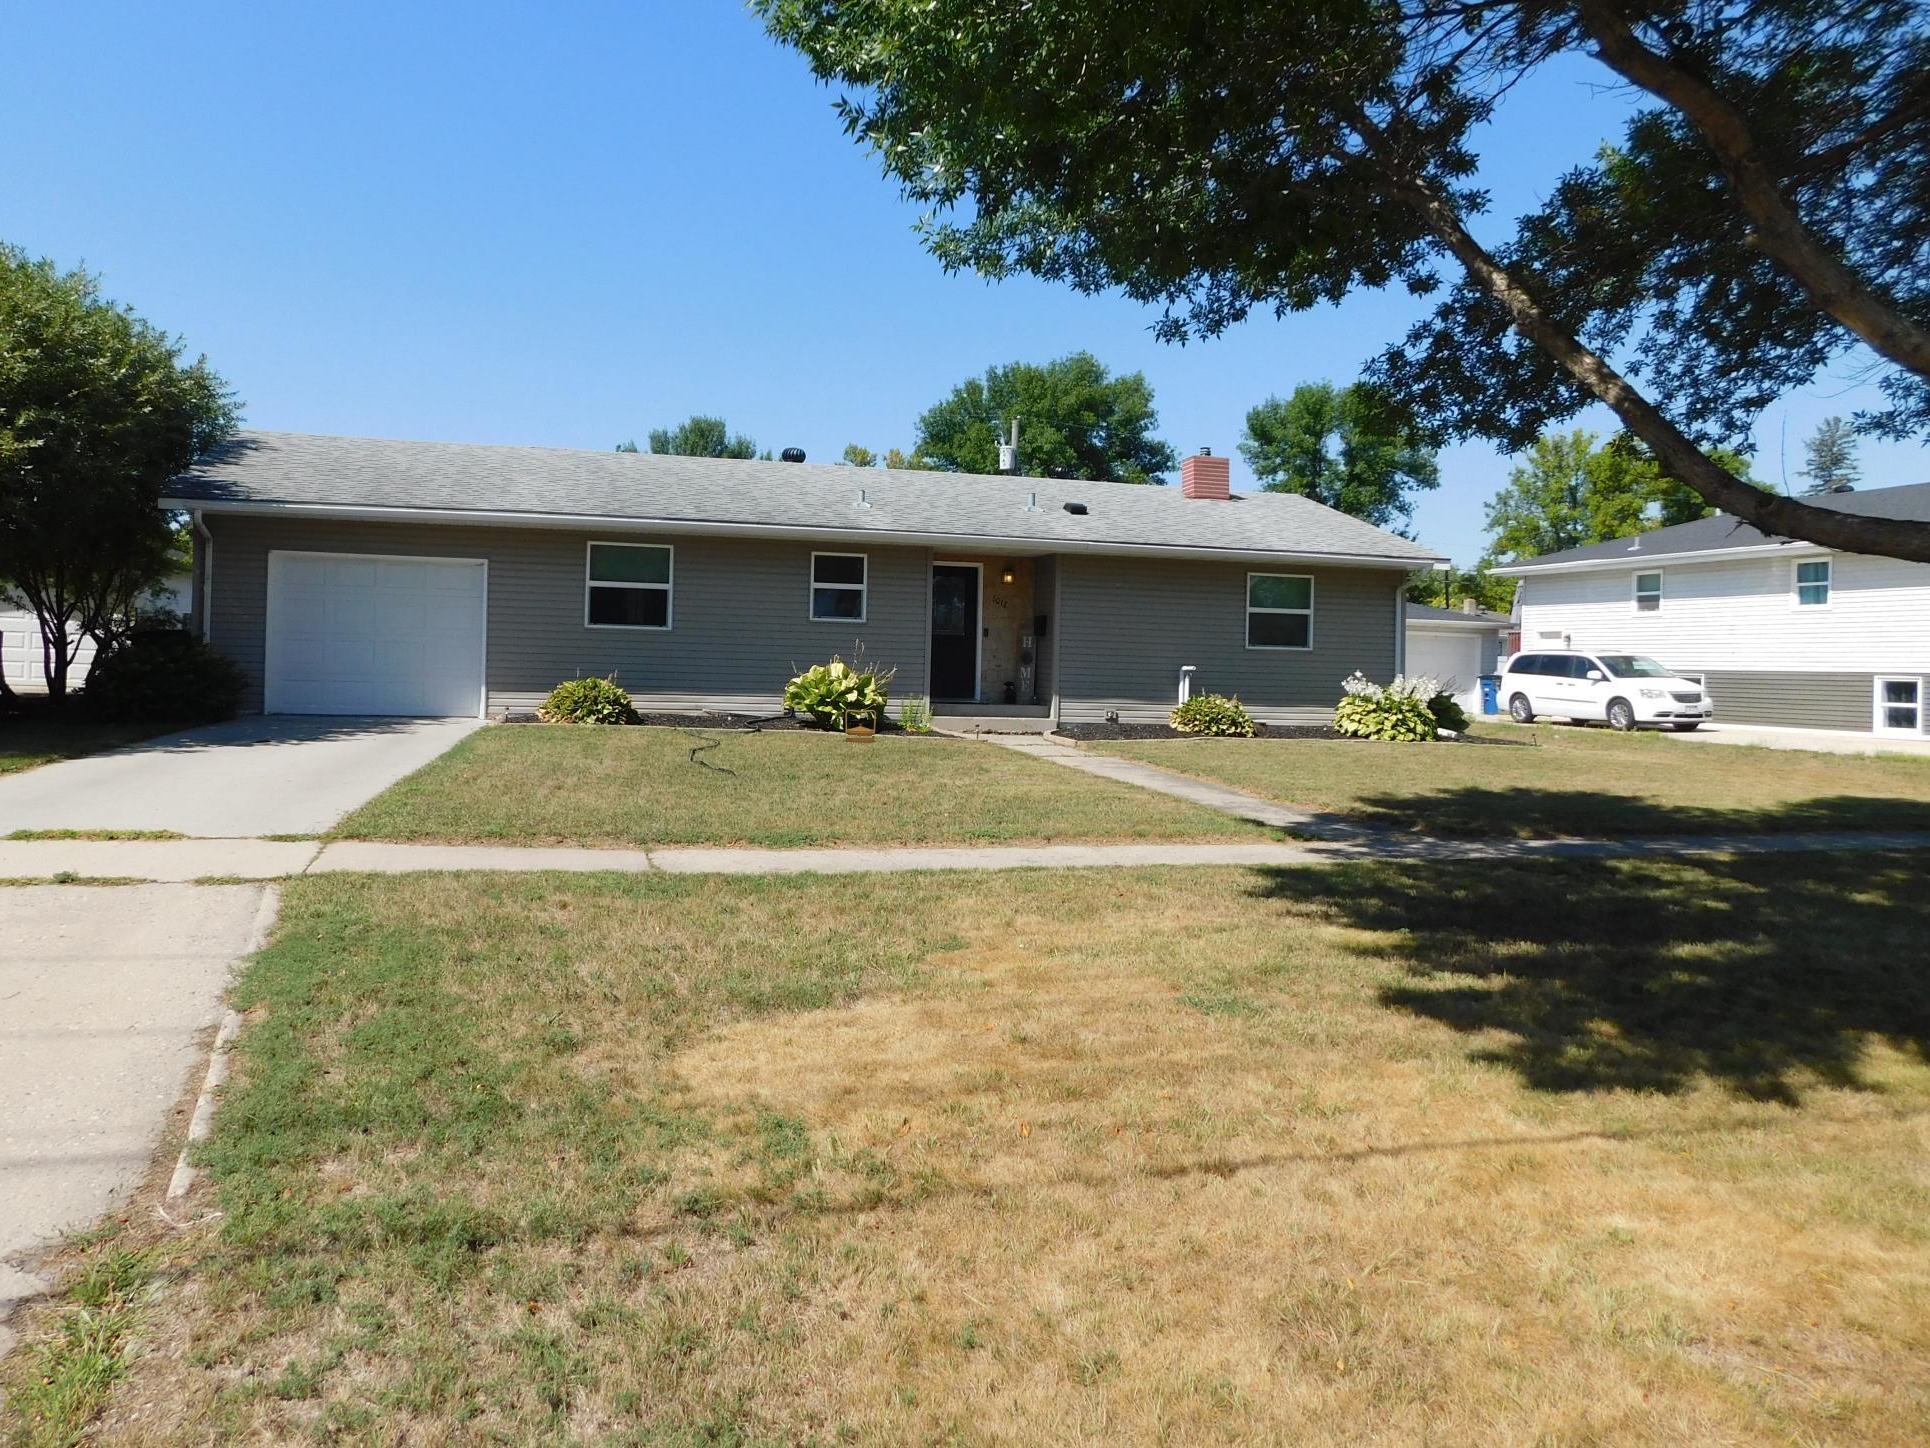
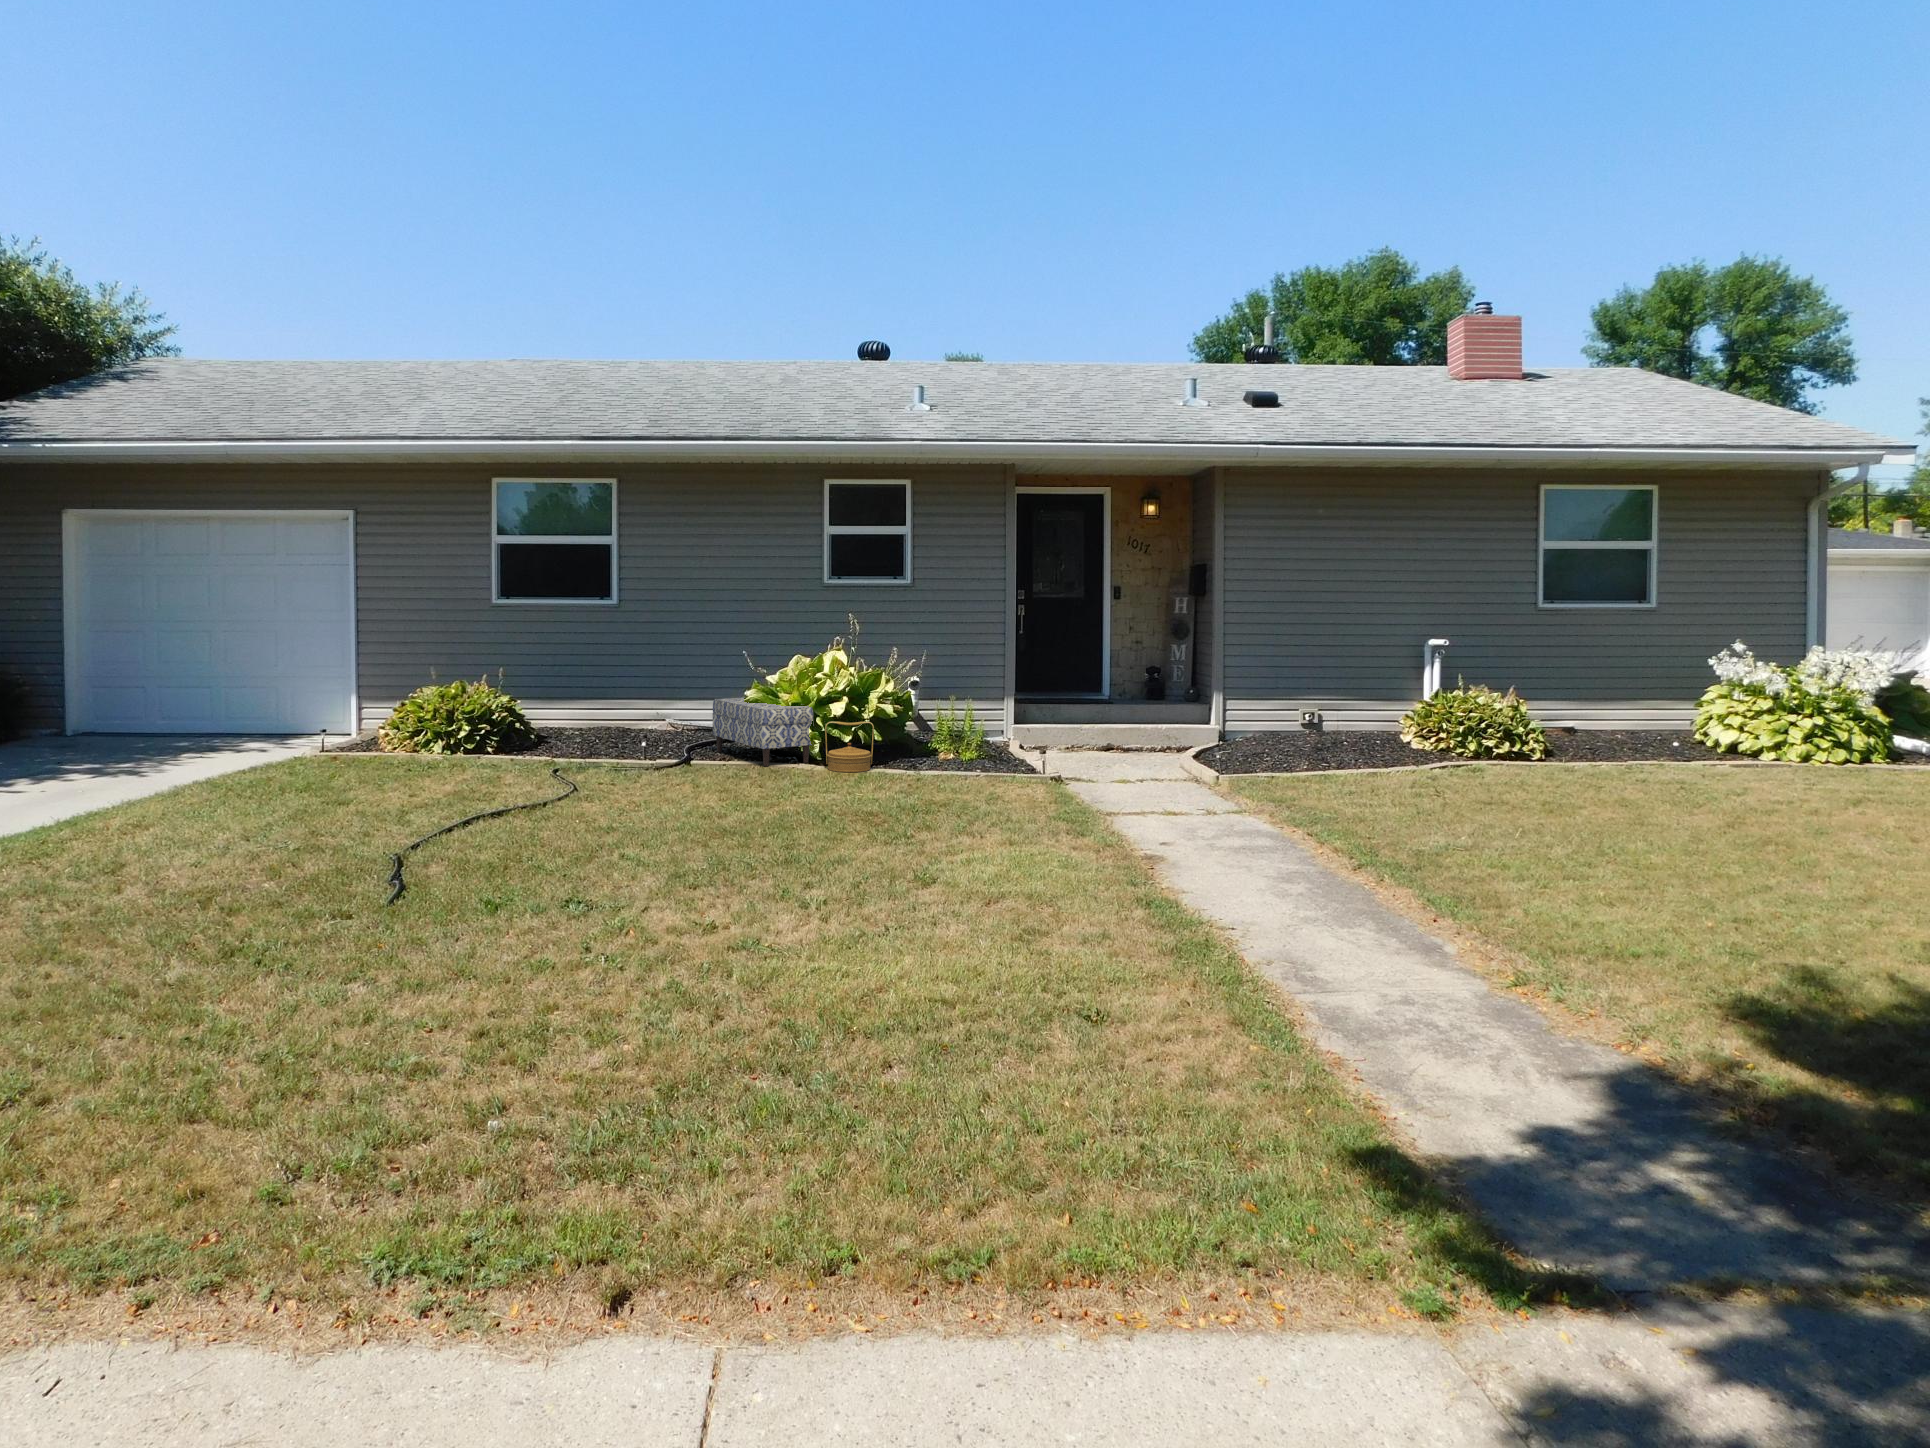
bench: none [750,698,832,740] -> present [713,697,813,766]

